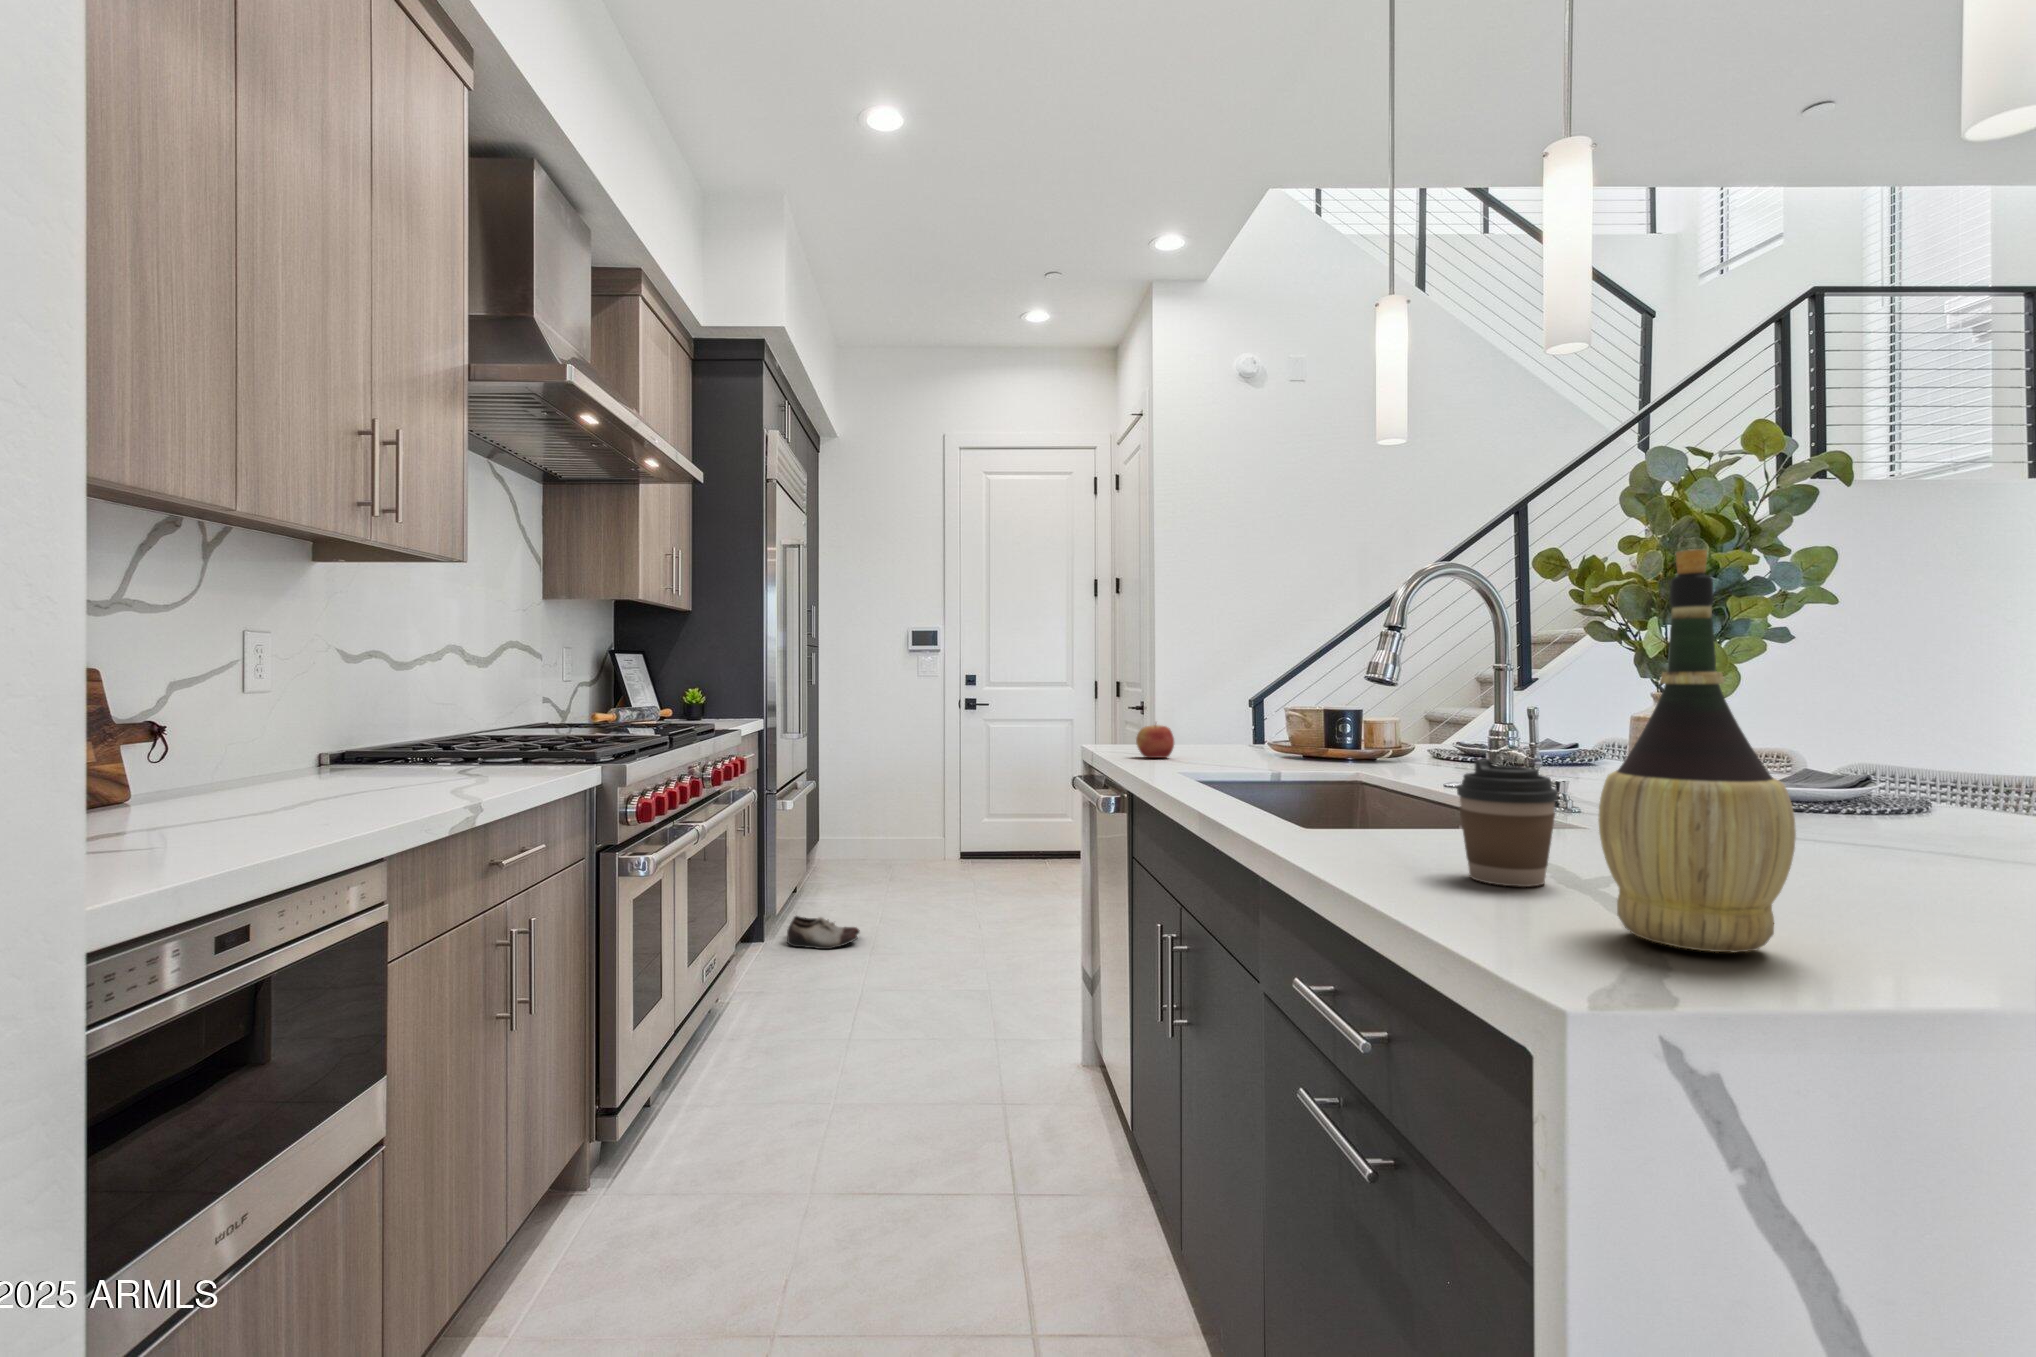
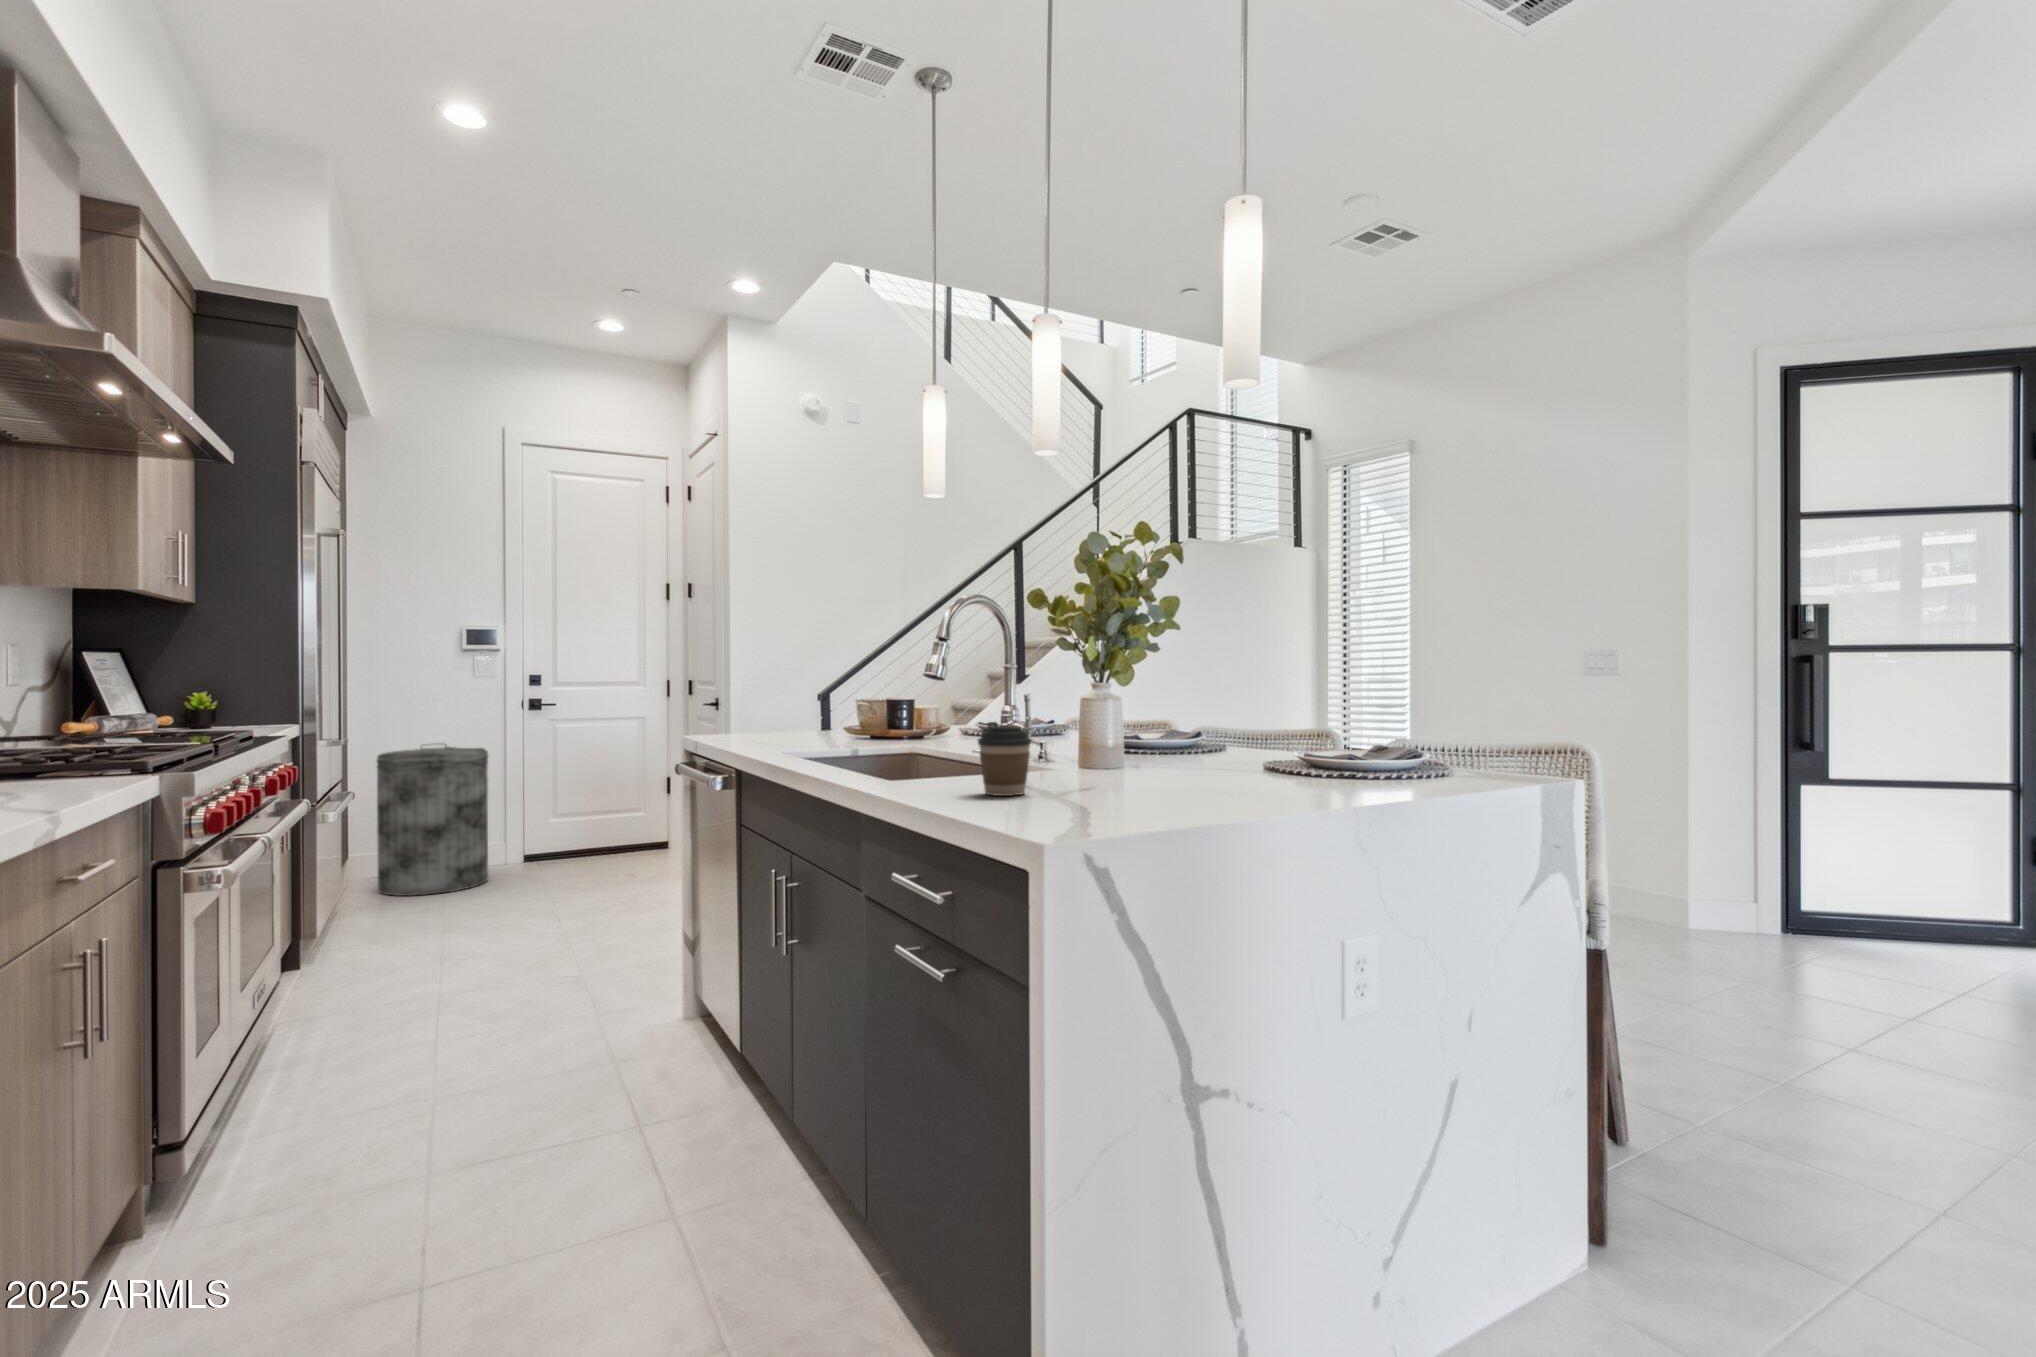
wine bottle: present [1599,549,1796,952] -> none [1043,605,1125,809]
apple: present [1136,724,1174,758] -> none [734,714,768,747]
trash can: none [846,736,934,875] -> present [377,745,488,896]
shoe: present [787,916,860,949] -> none [324,939,417,974]

